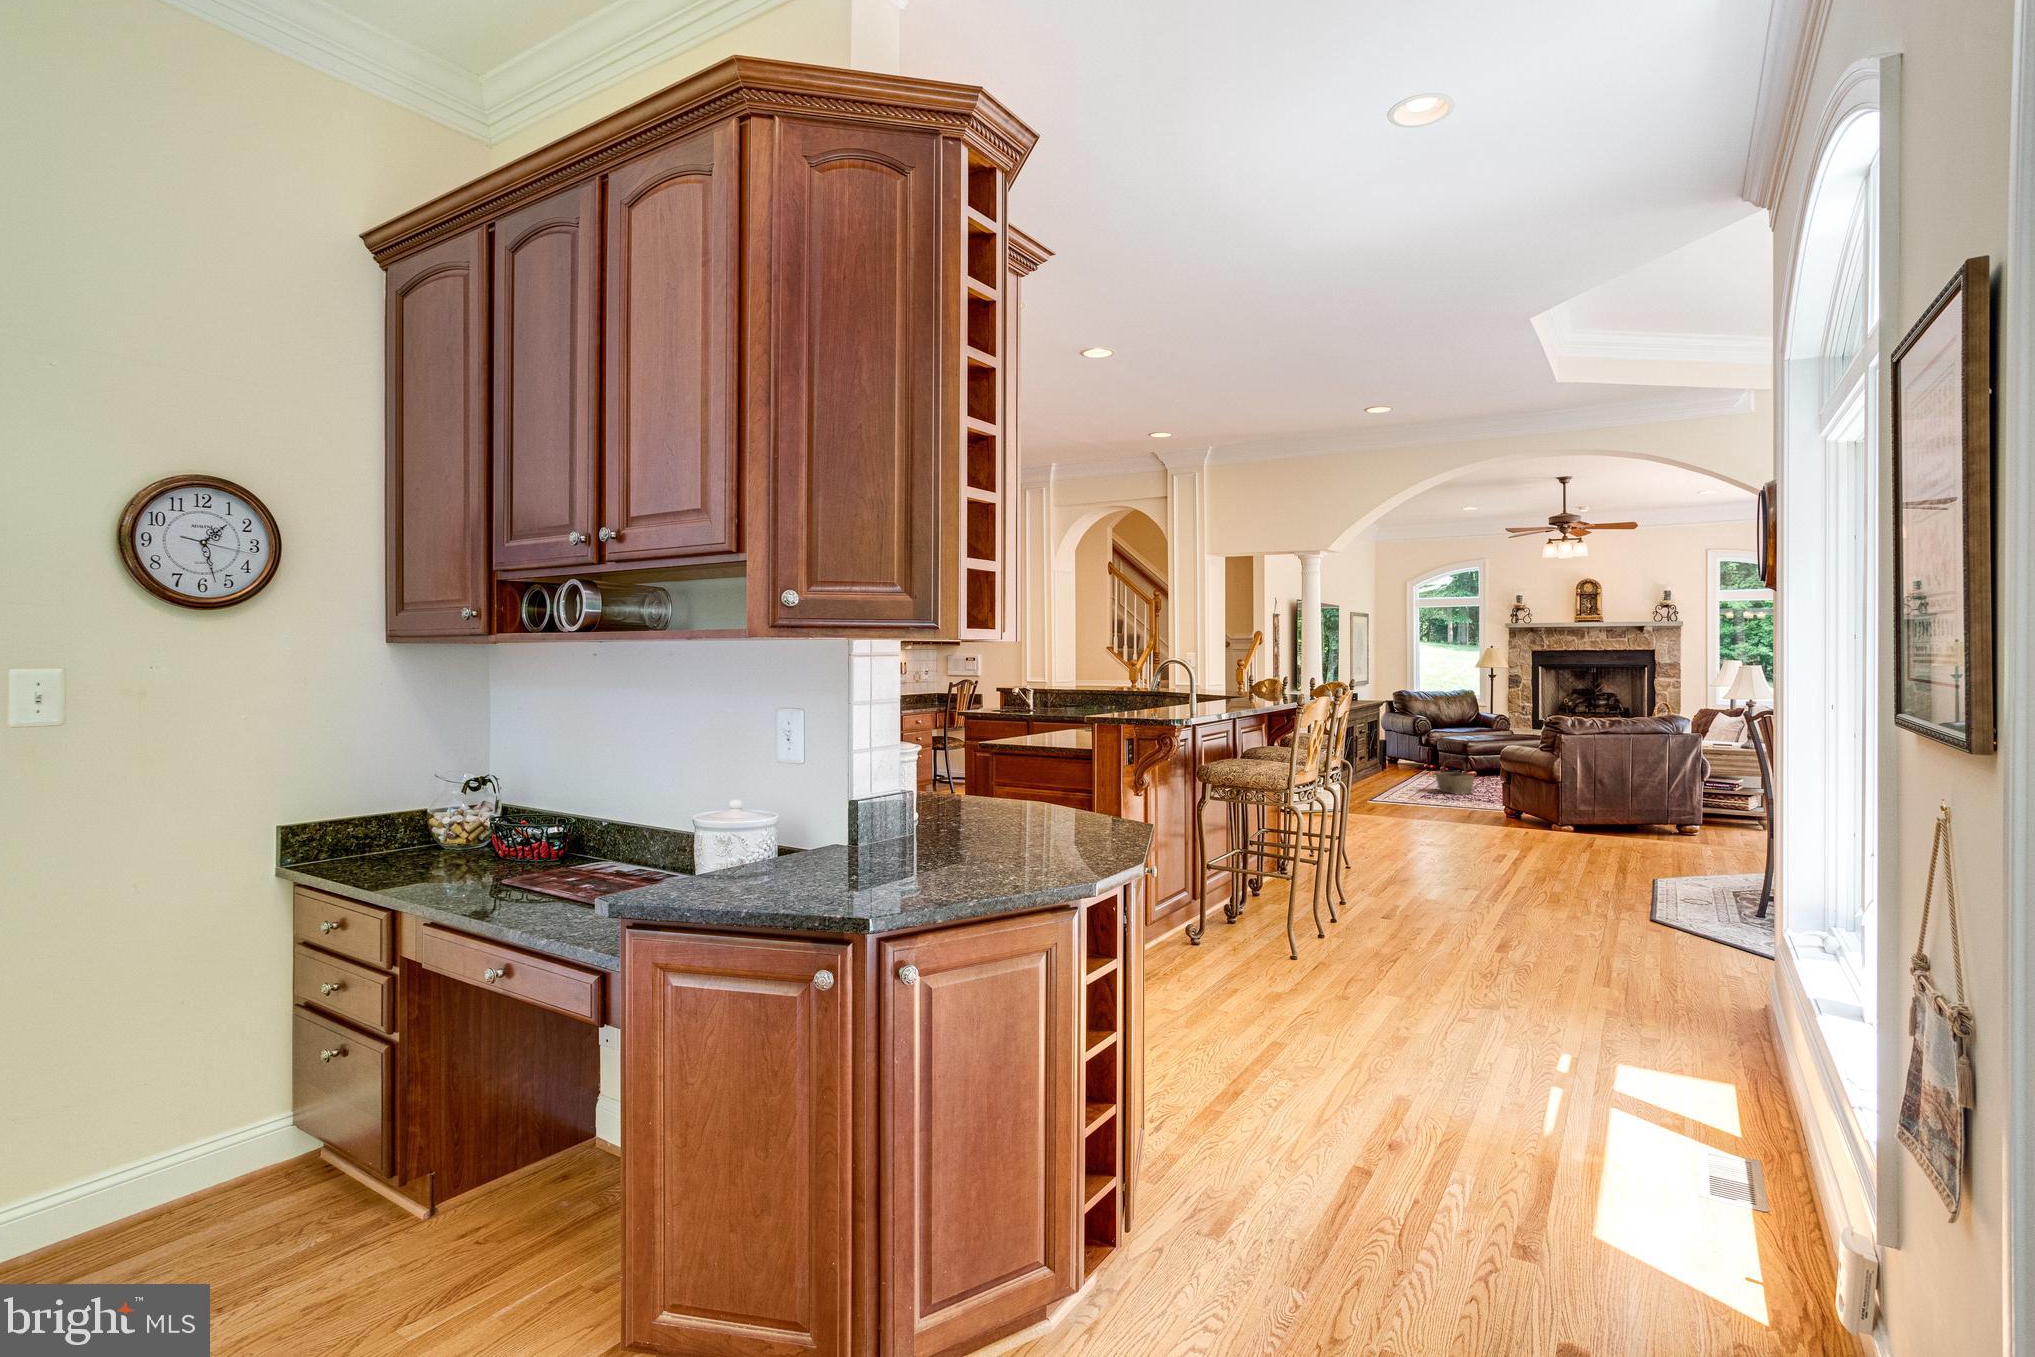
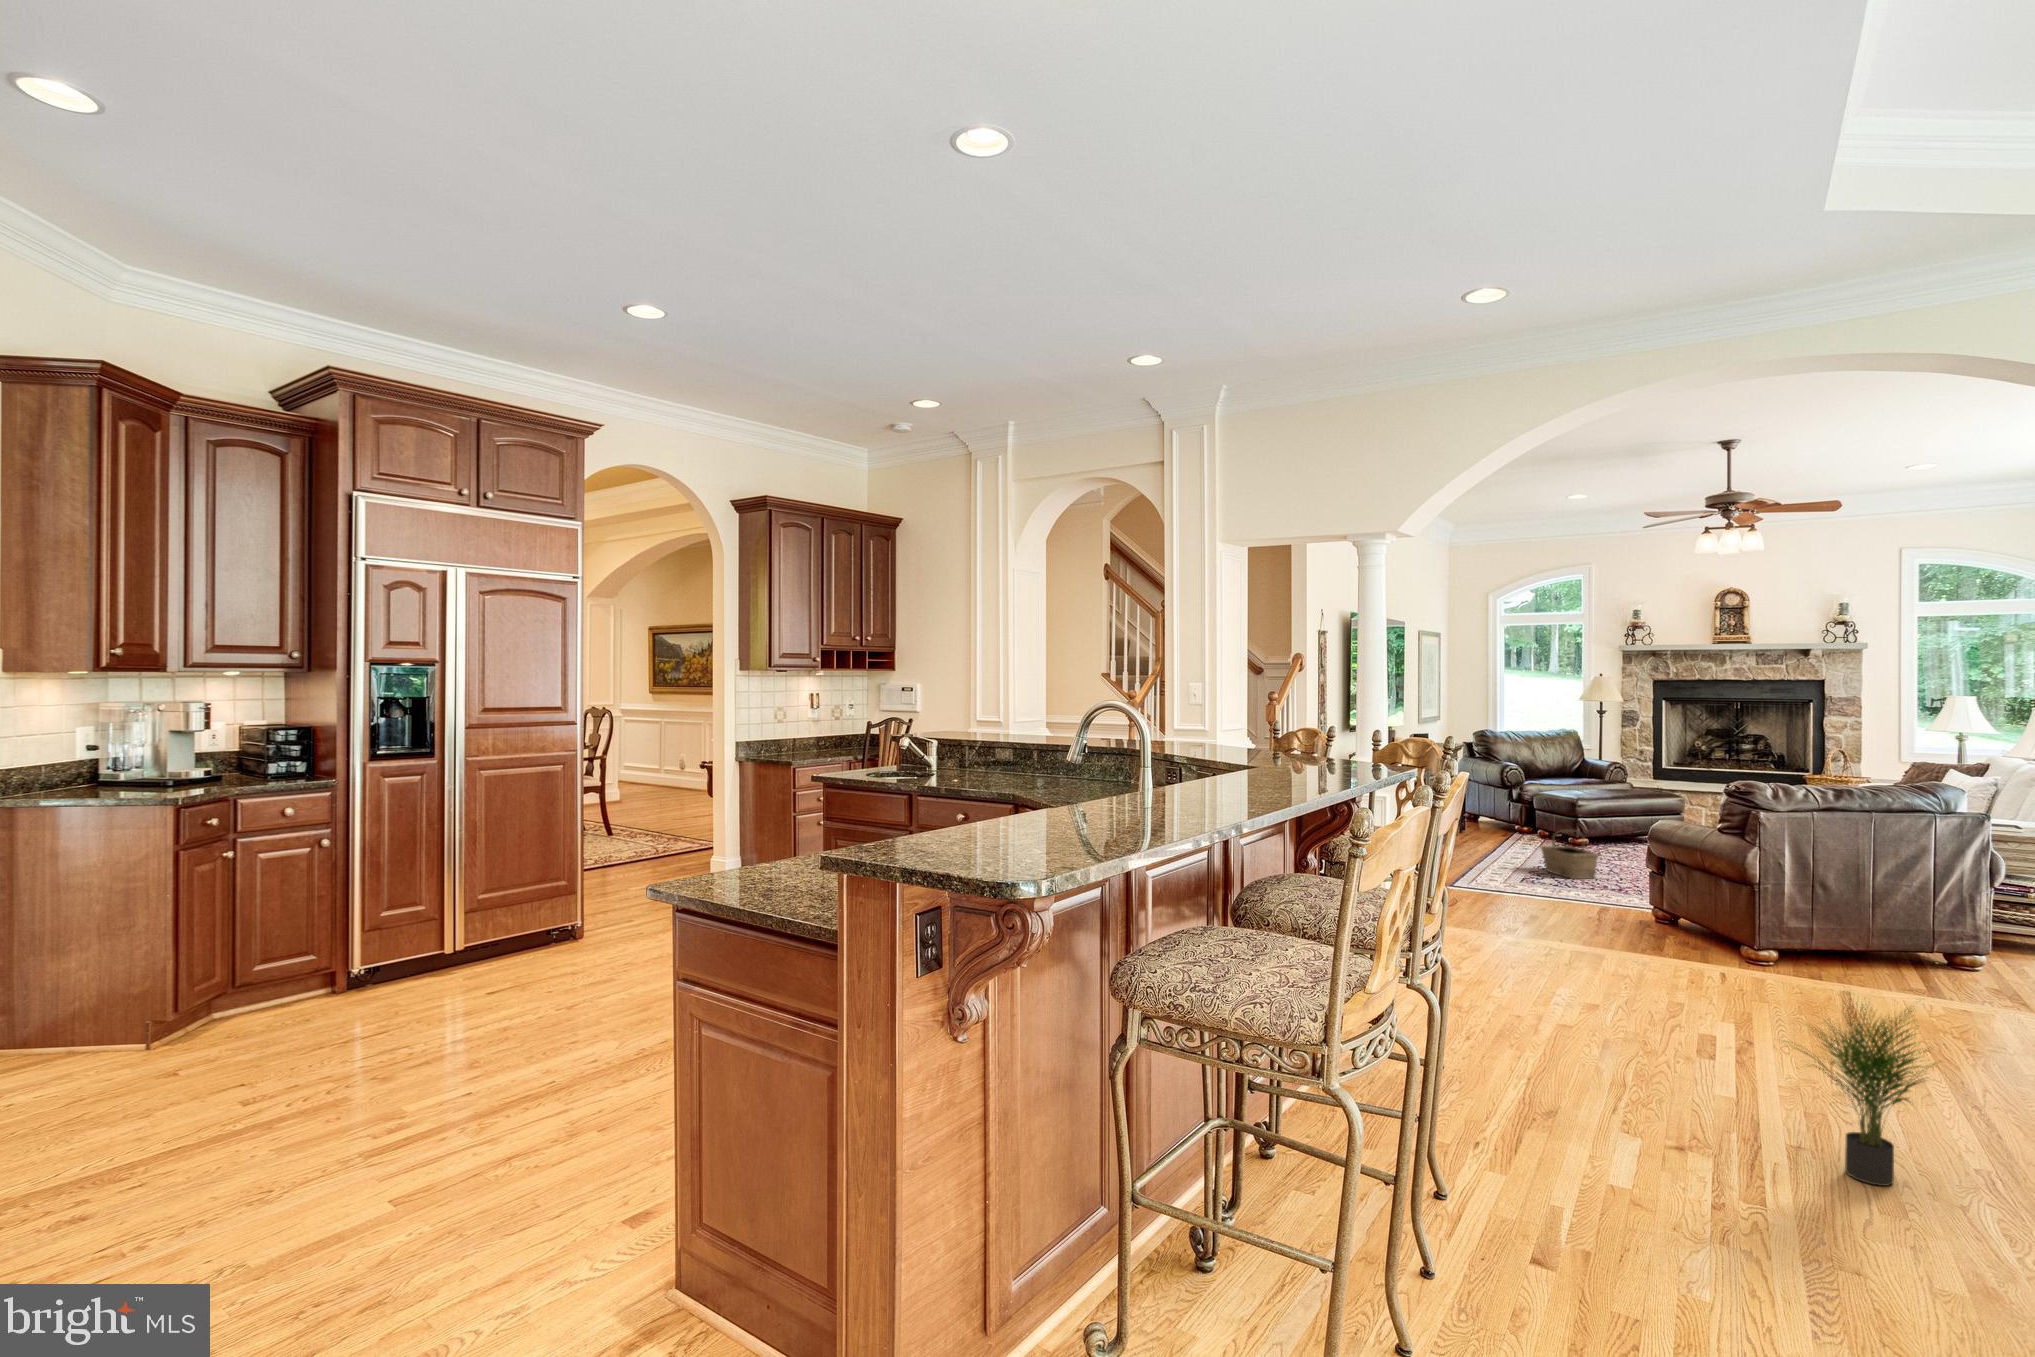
potted plant: none [1518,810,1602,912] -> present [1792,1001,1929,1186]

